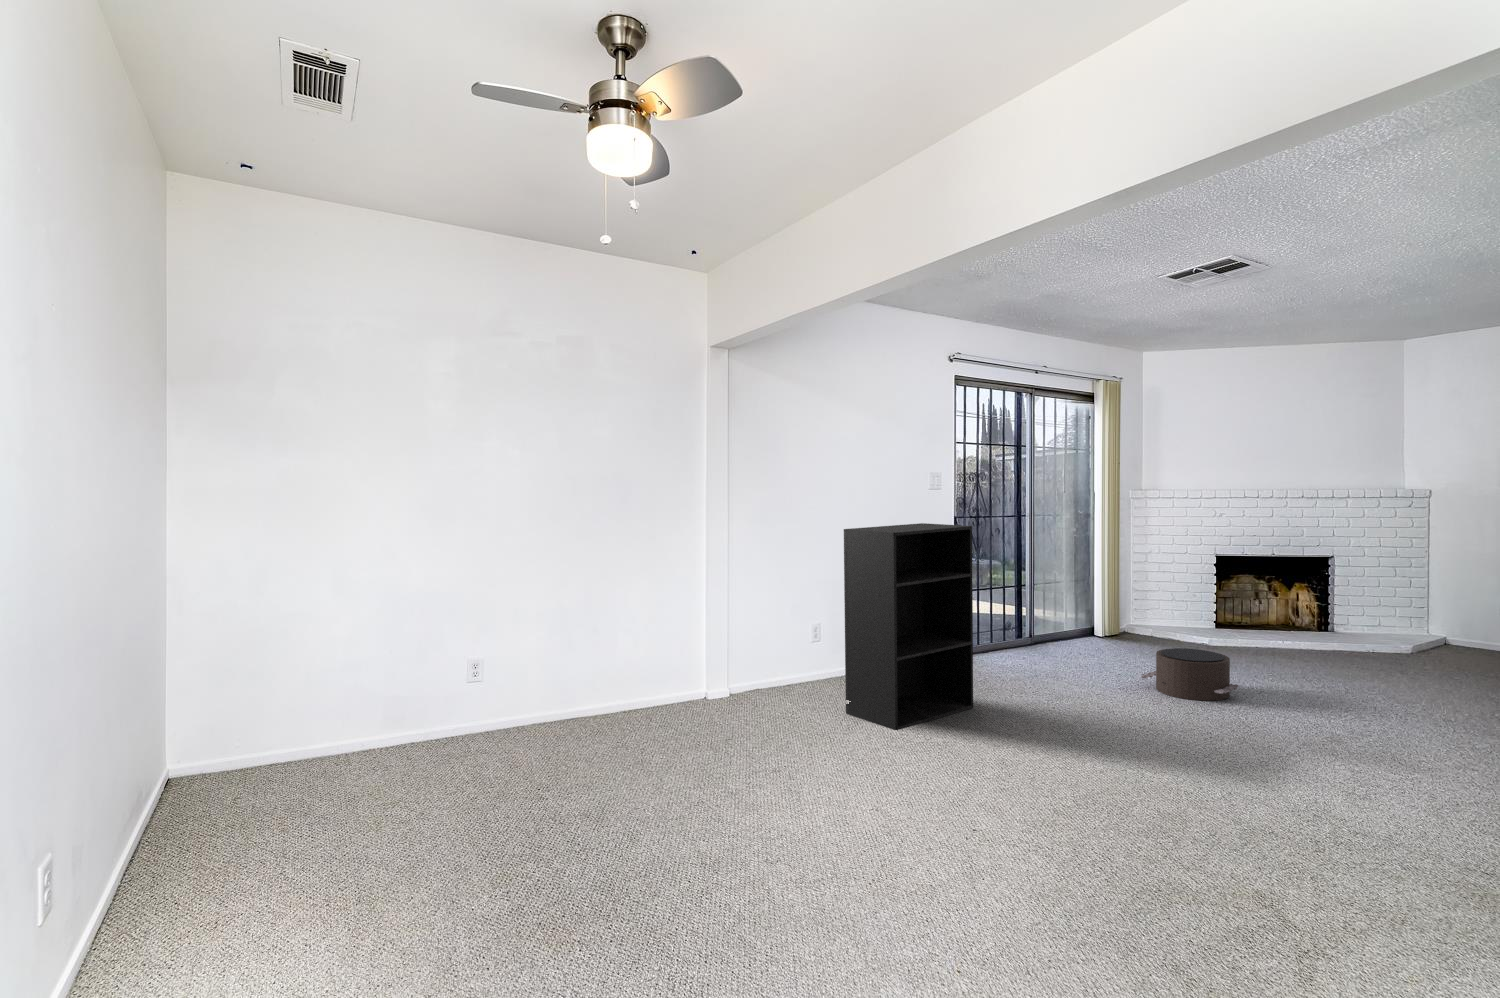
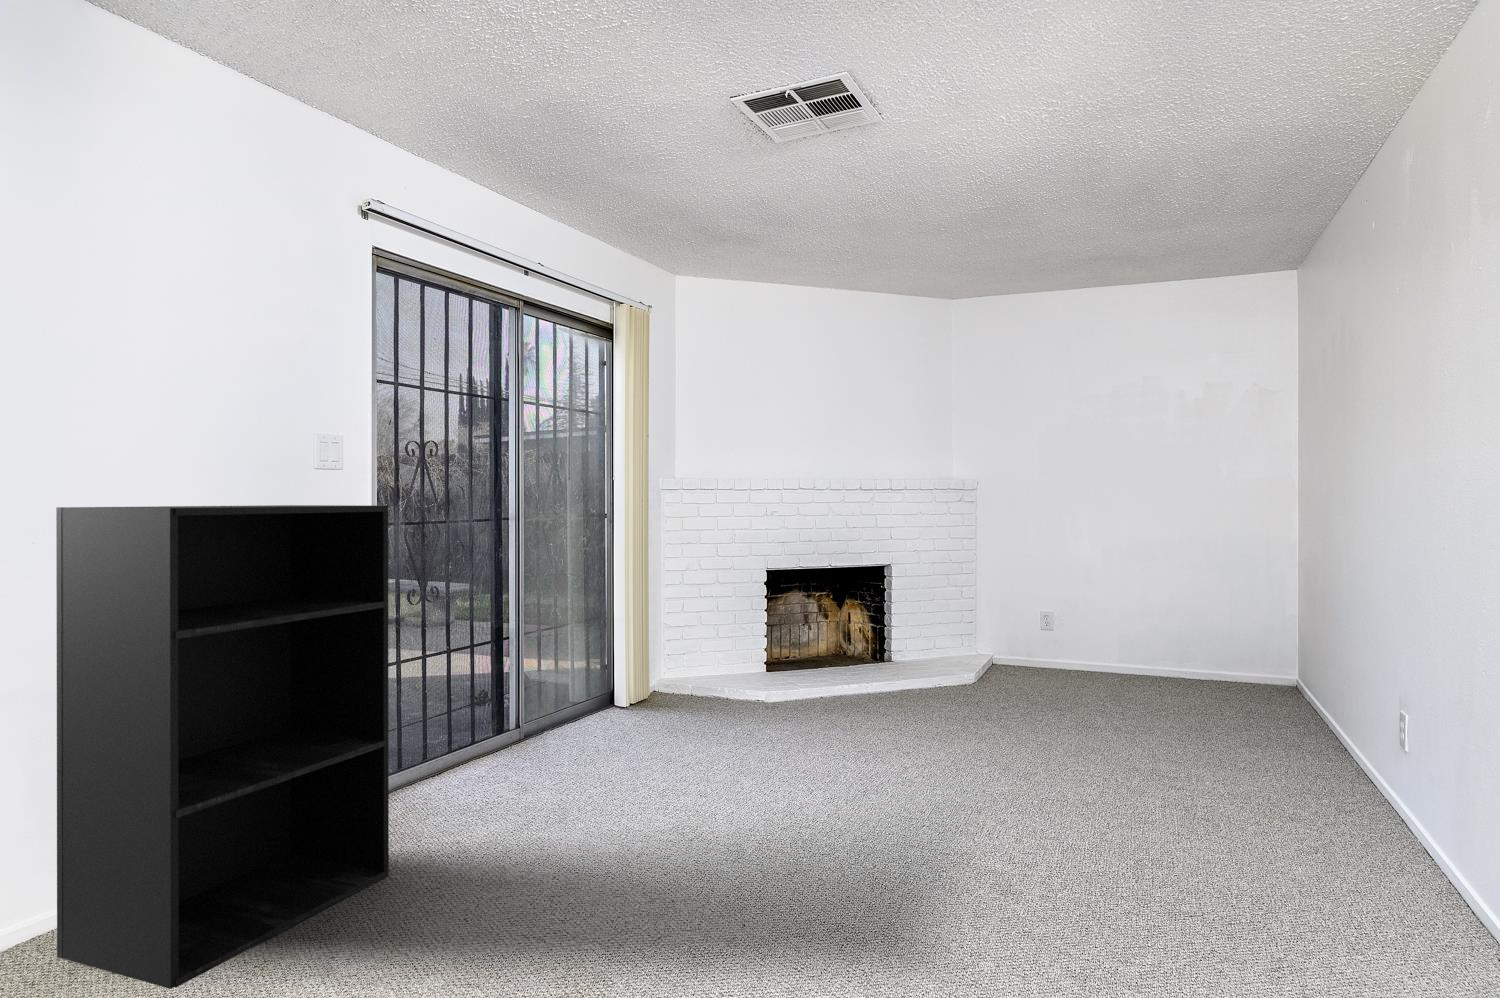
pouf: present [1141,648,1239,701] -> none [684,704,820,788]

